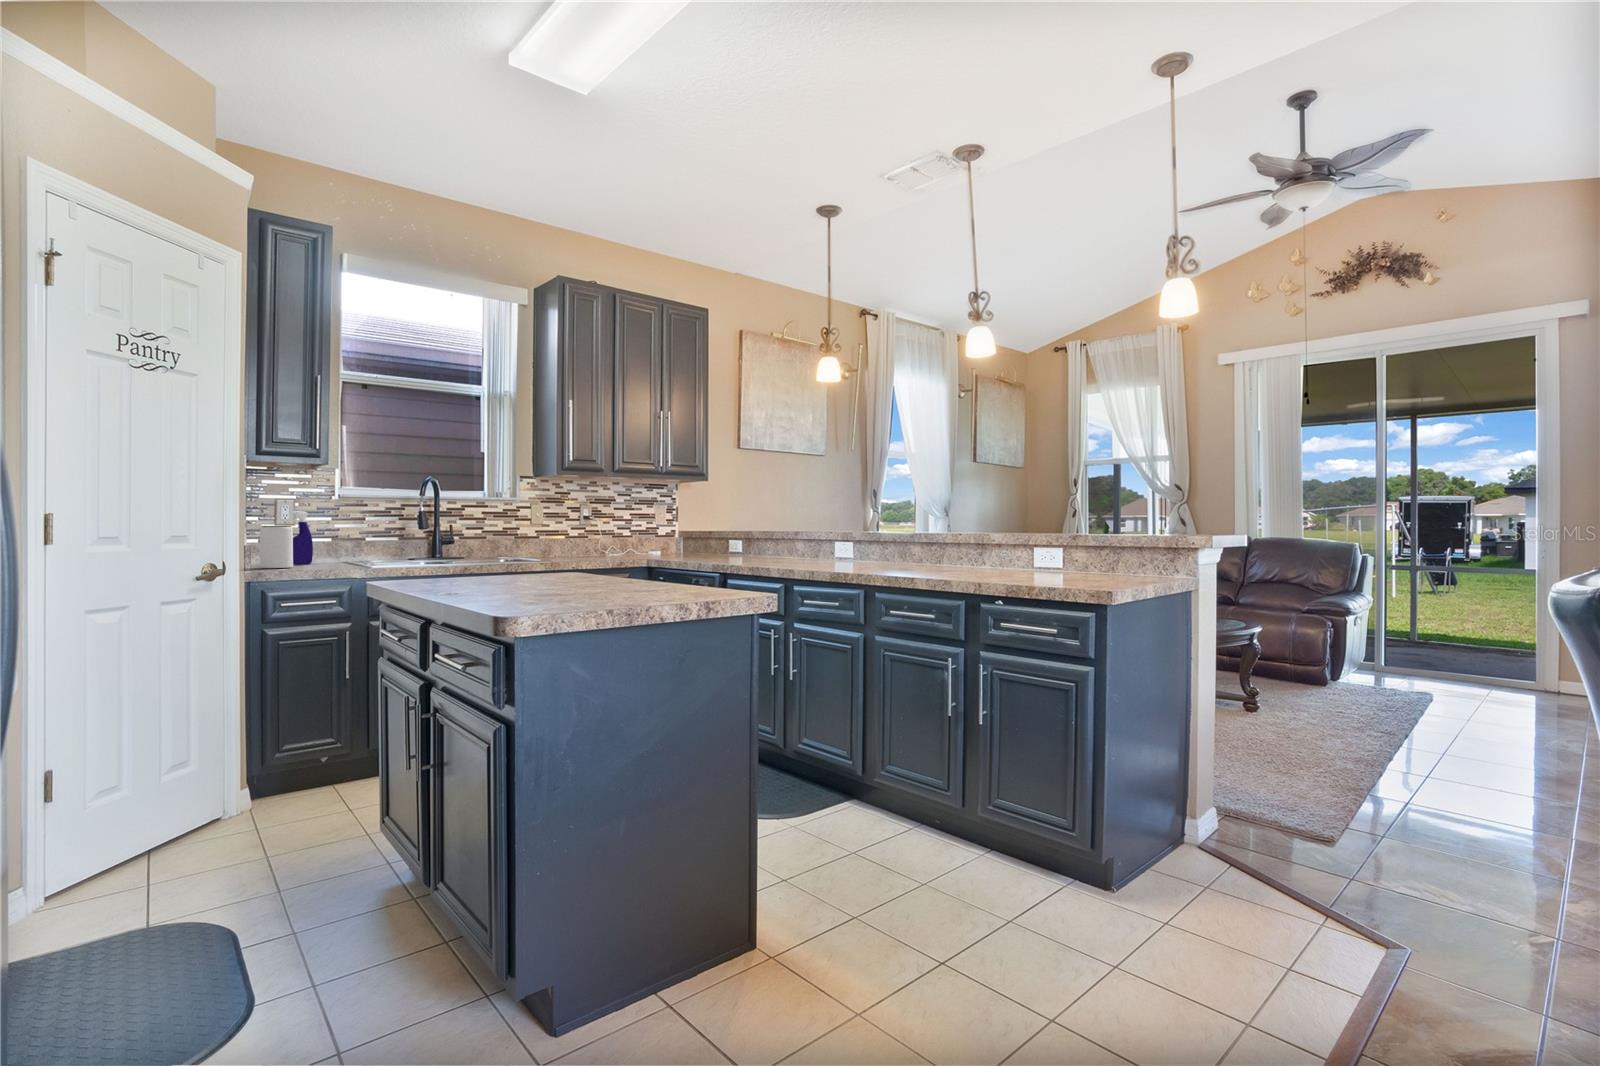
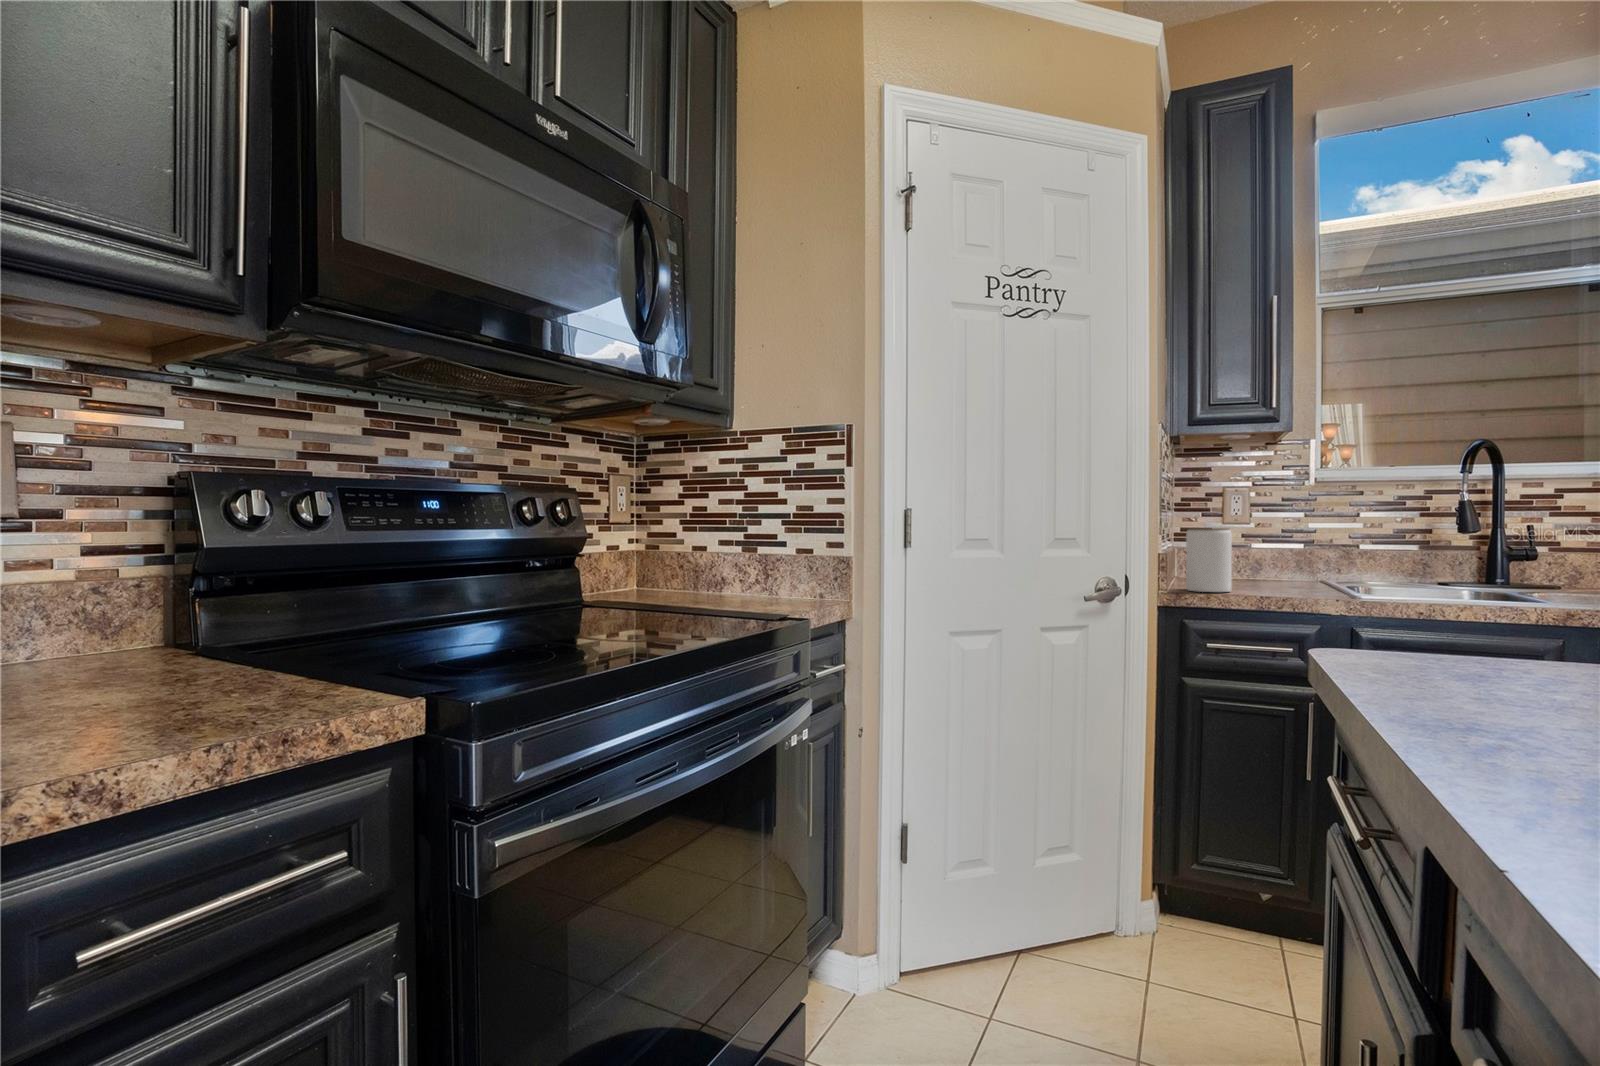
spray bottle: present [292,511,313,565] -> none [1232,505,1267,586]

